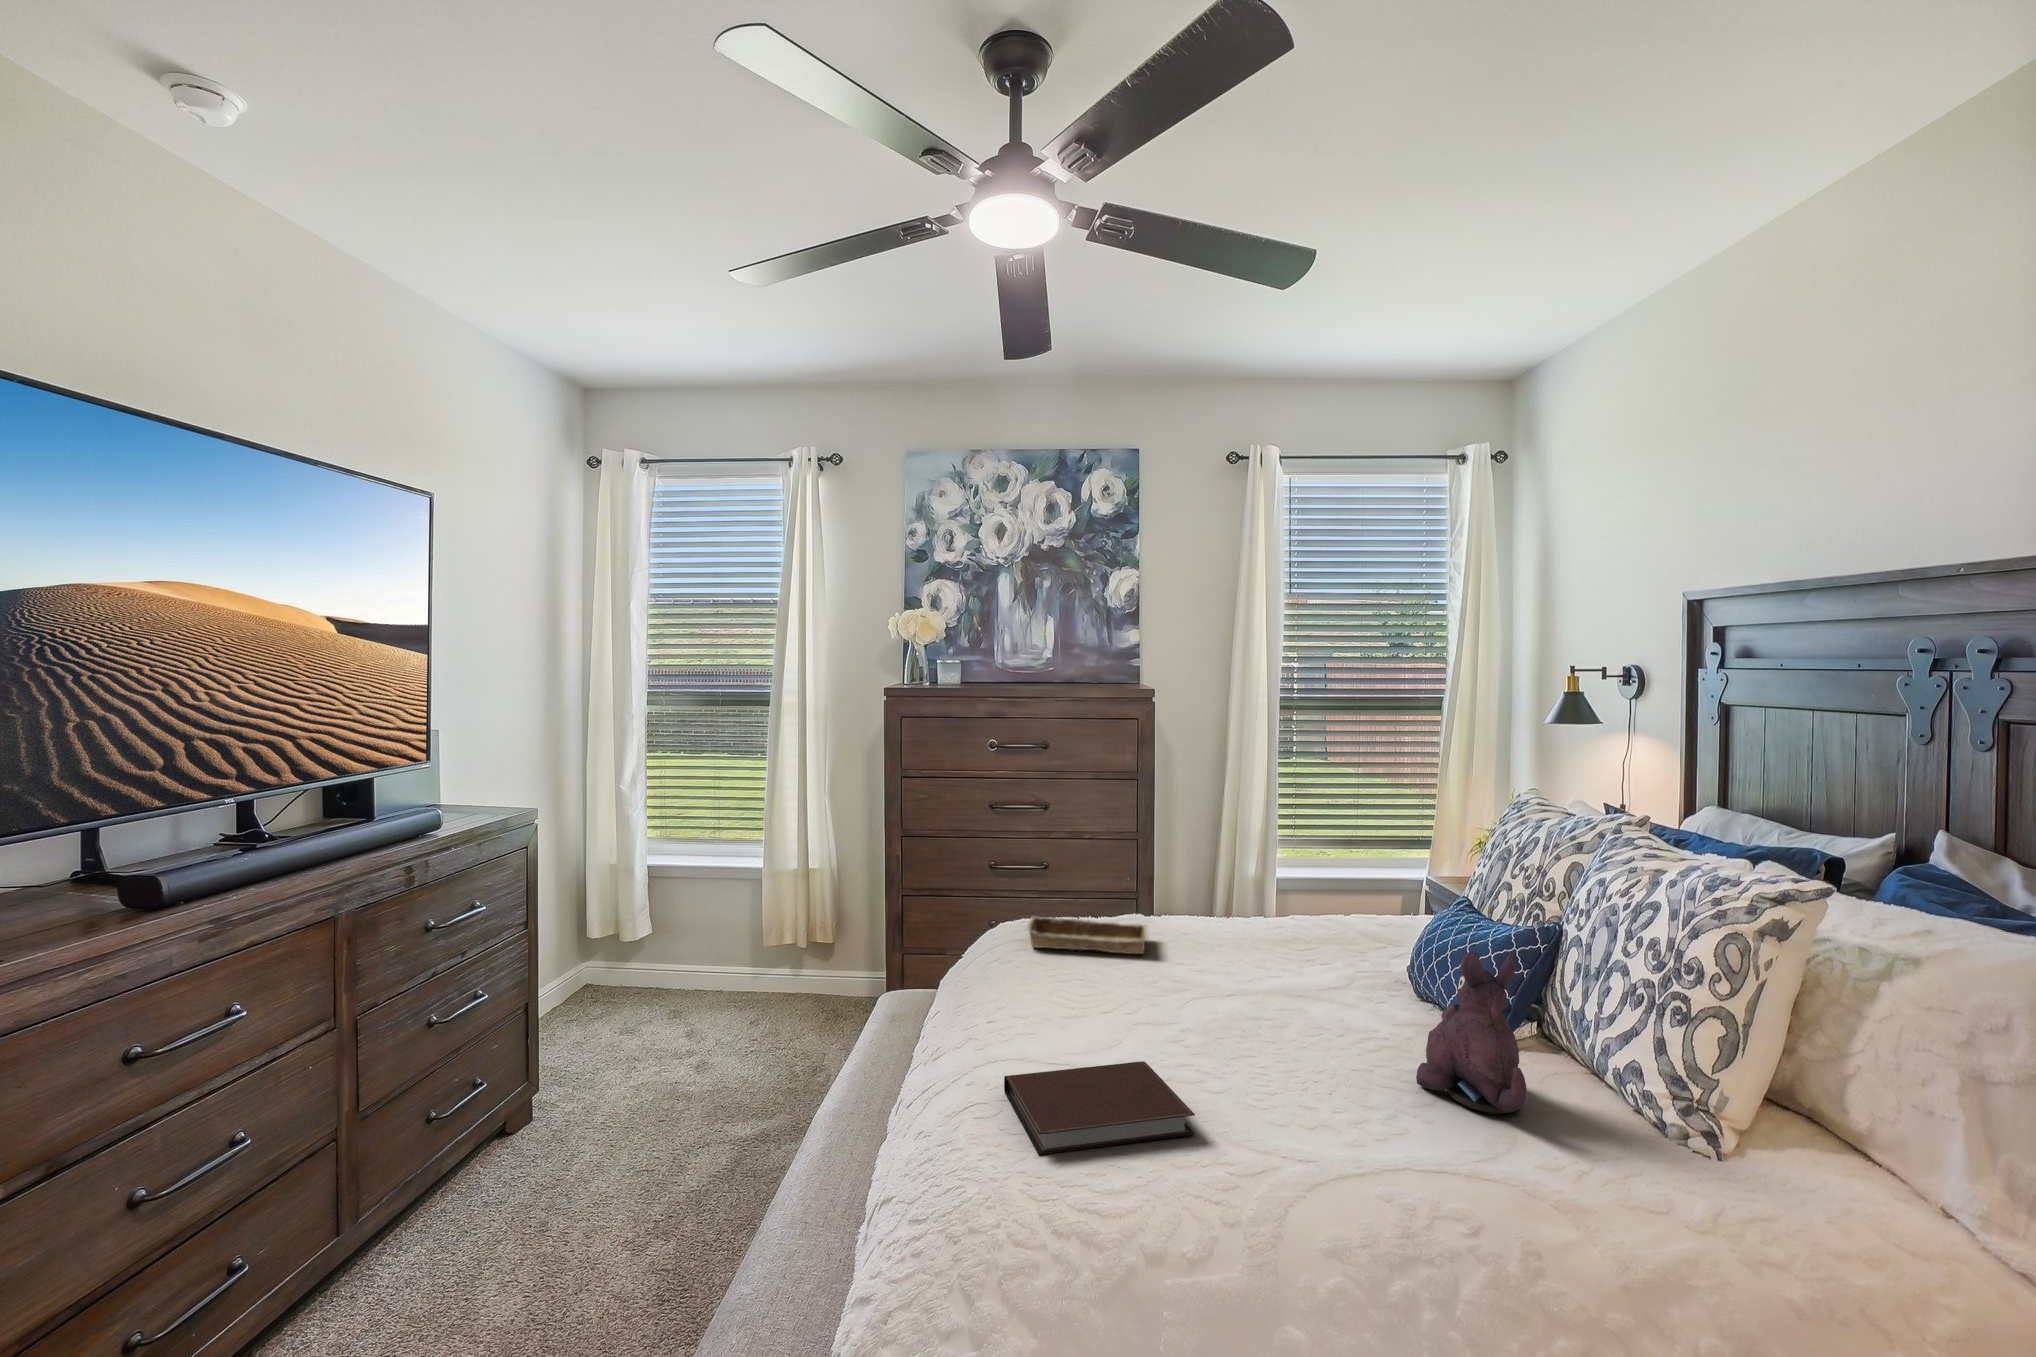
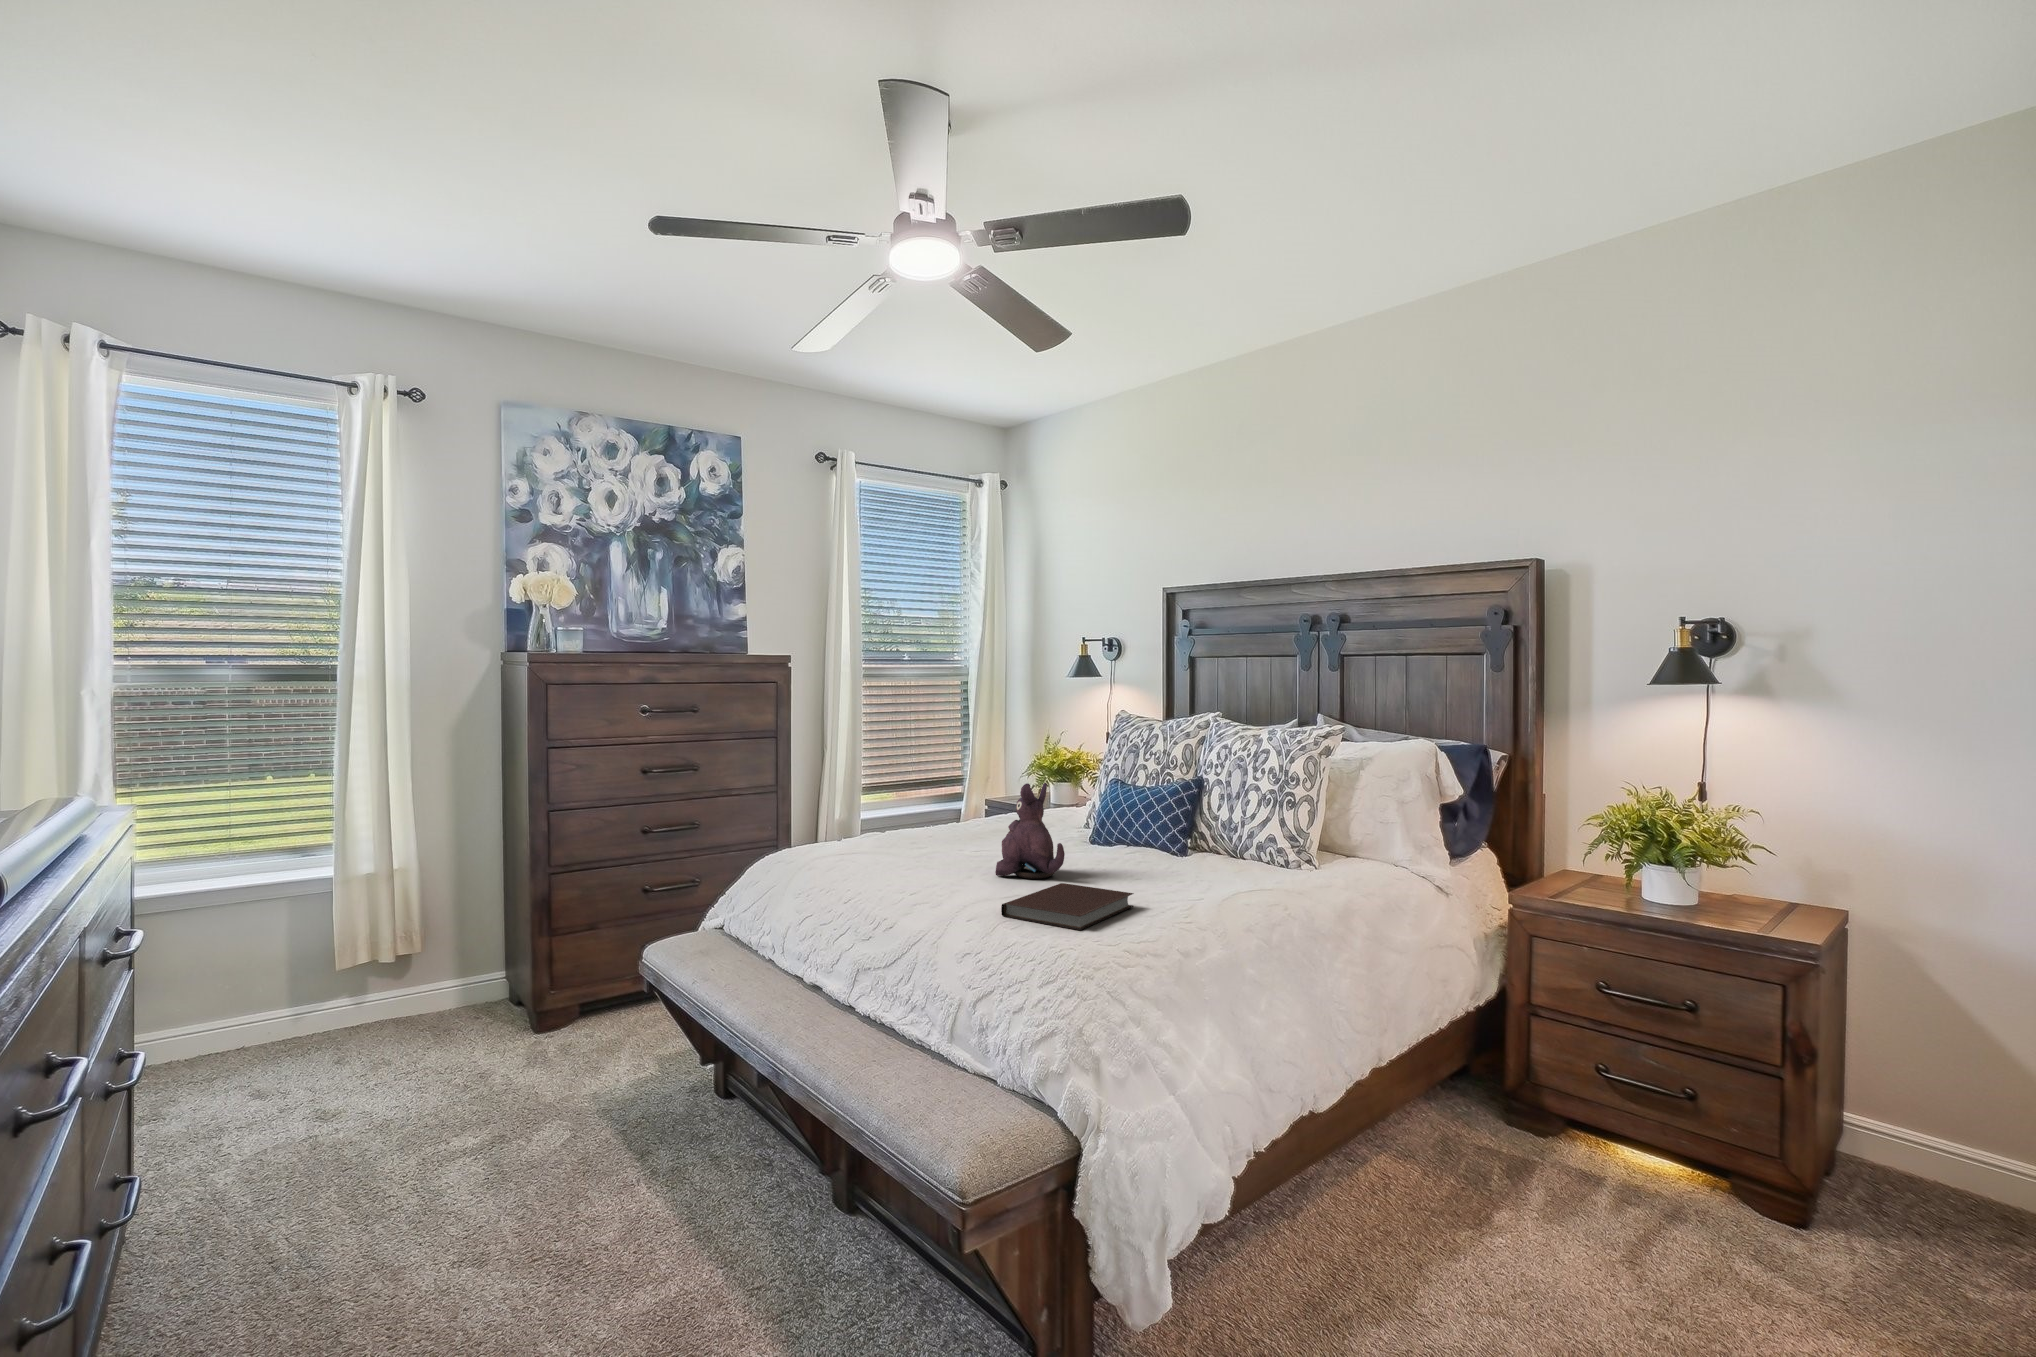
tray: present [1026,916,1148,954] -> none [822,832,936,858]
plush toy: present [1416,951,1527,1114] -> present [995,783,1065,879]

